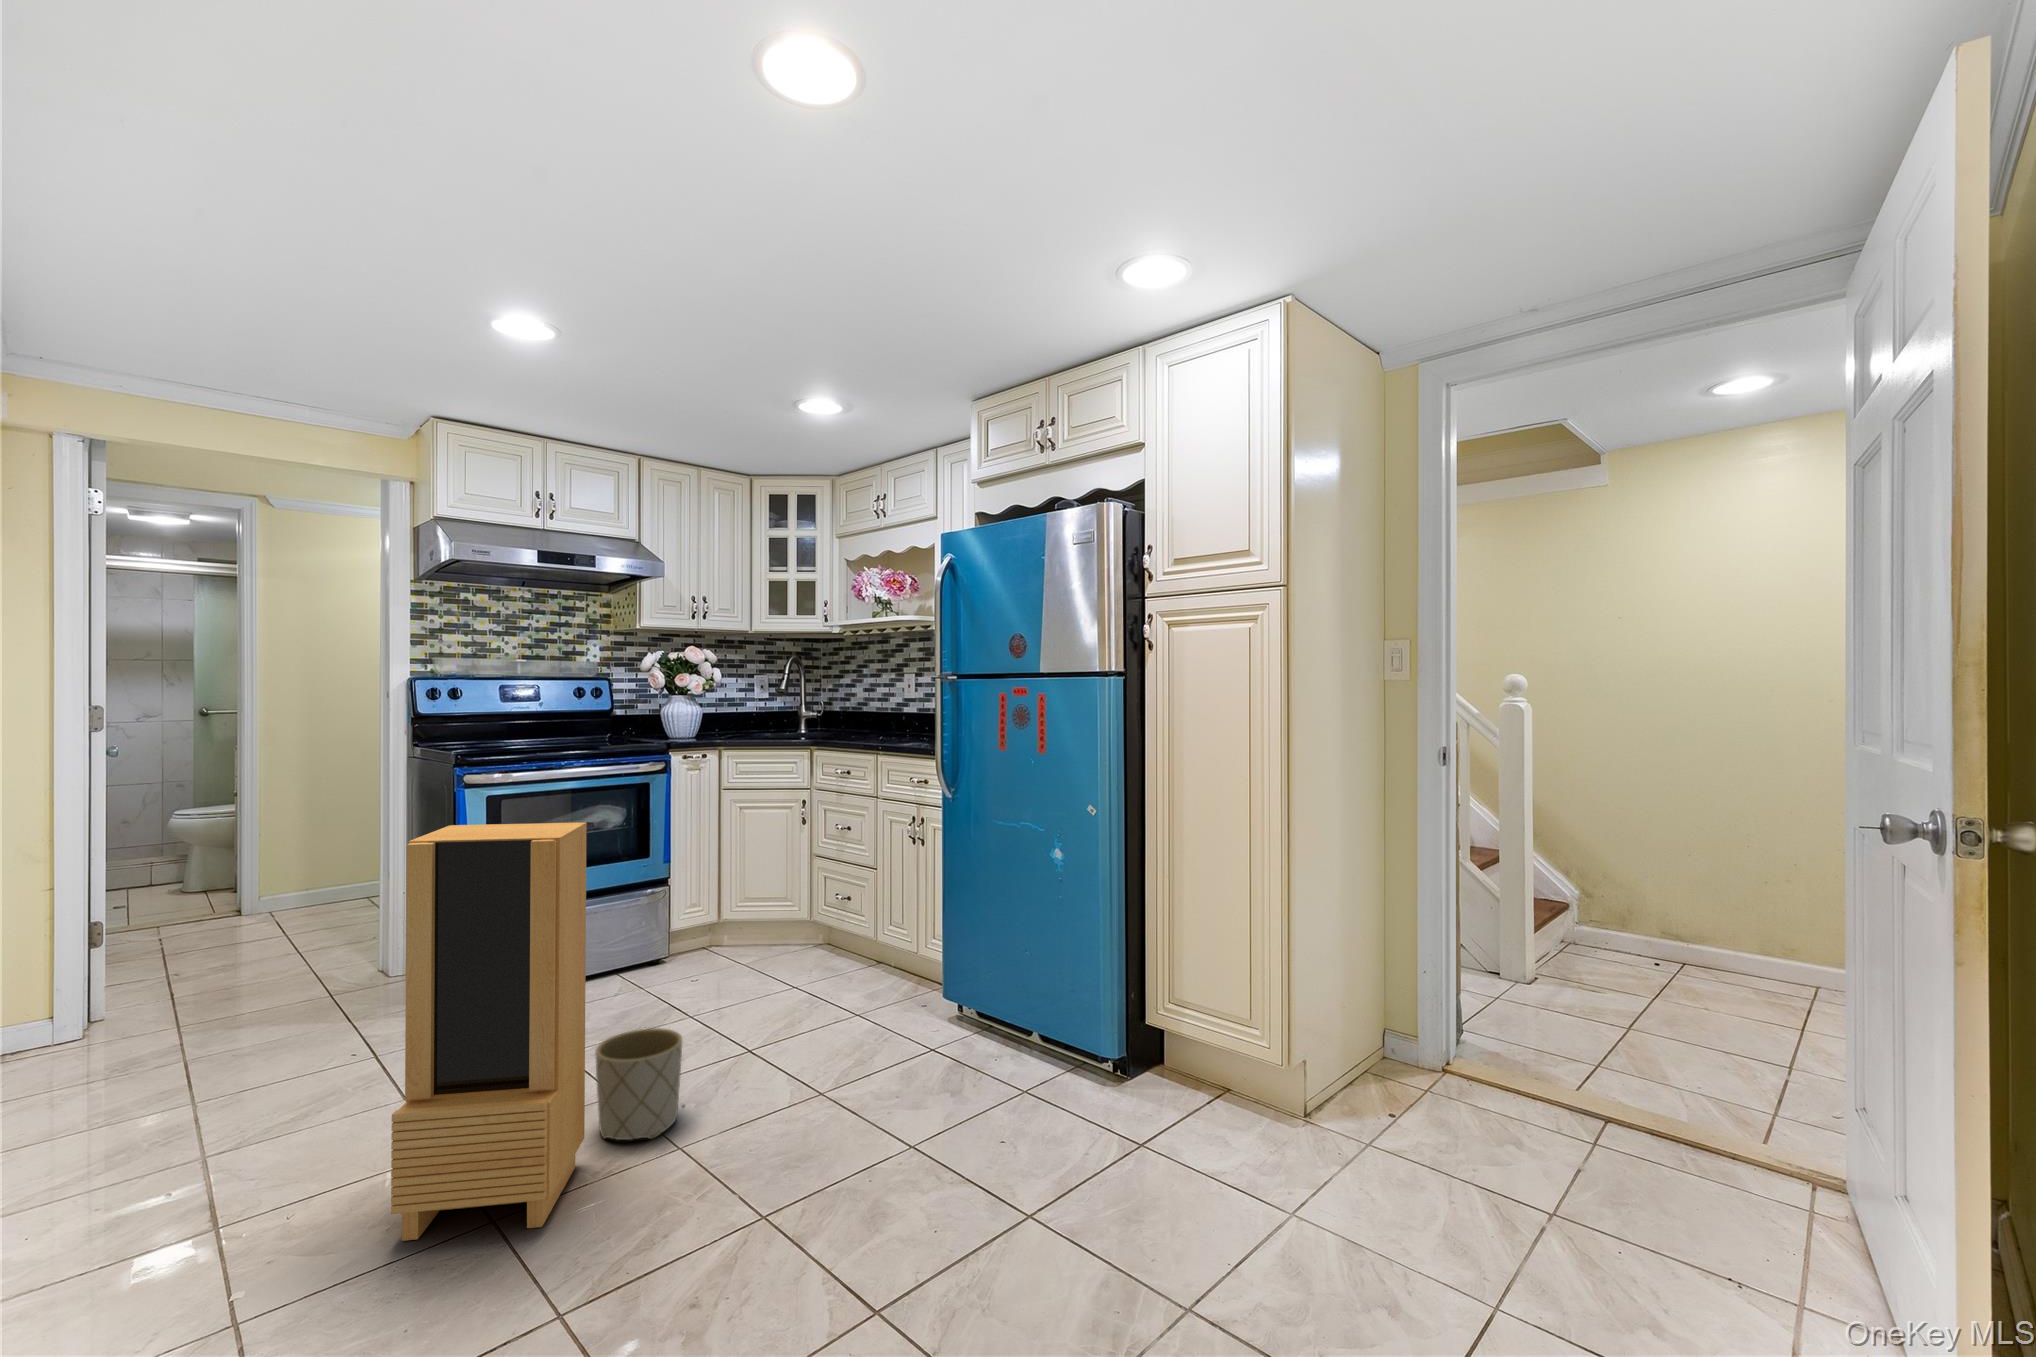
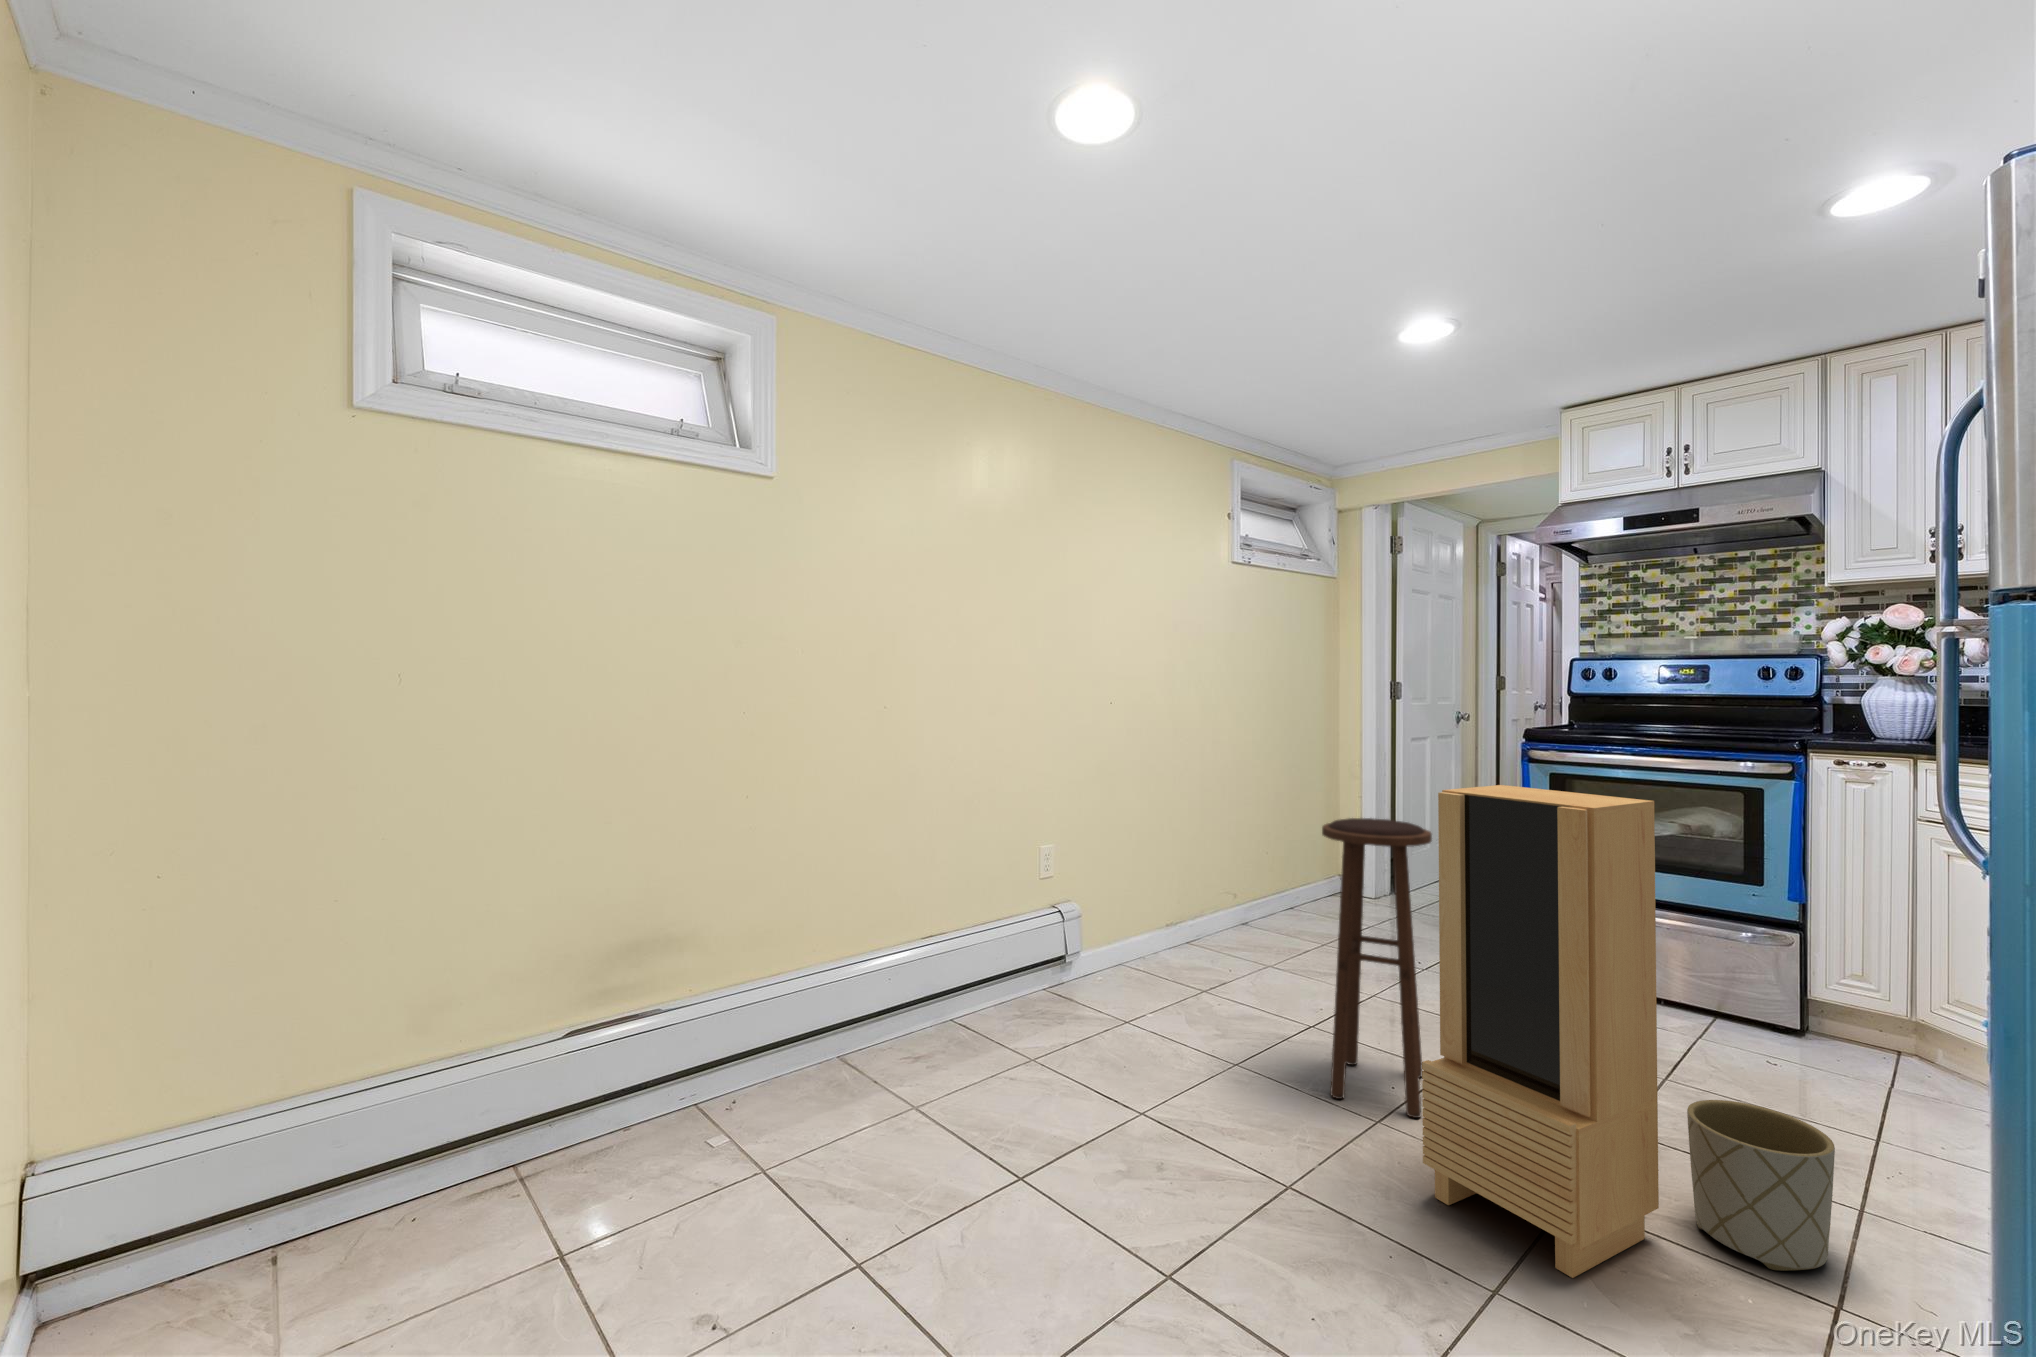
stool: none [208,877,354,1217] -> present [1322,818,1432,1118]

